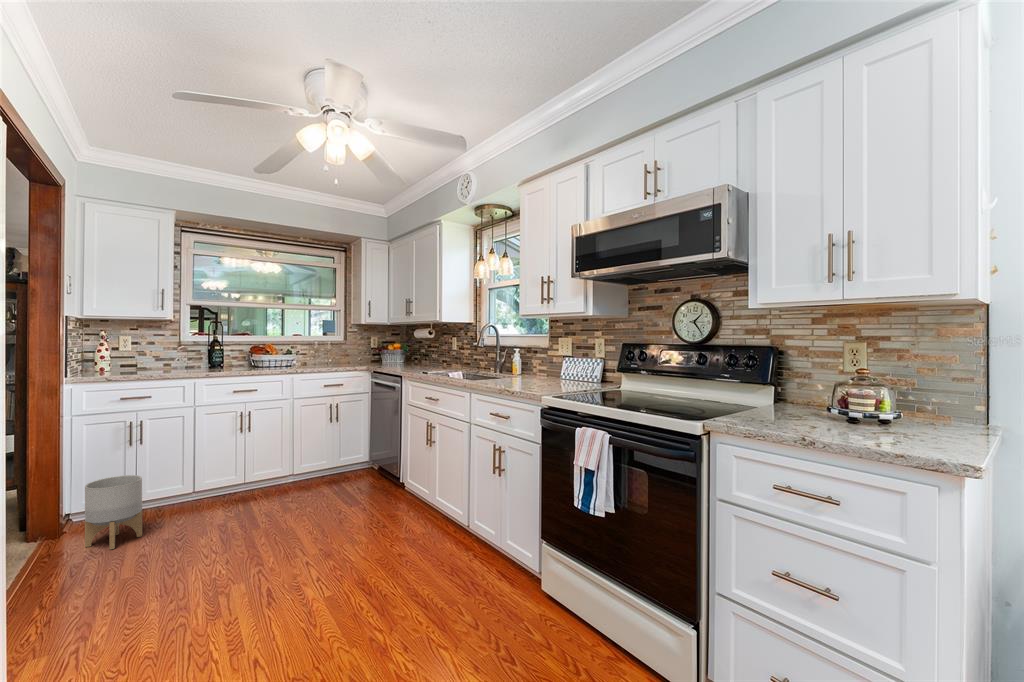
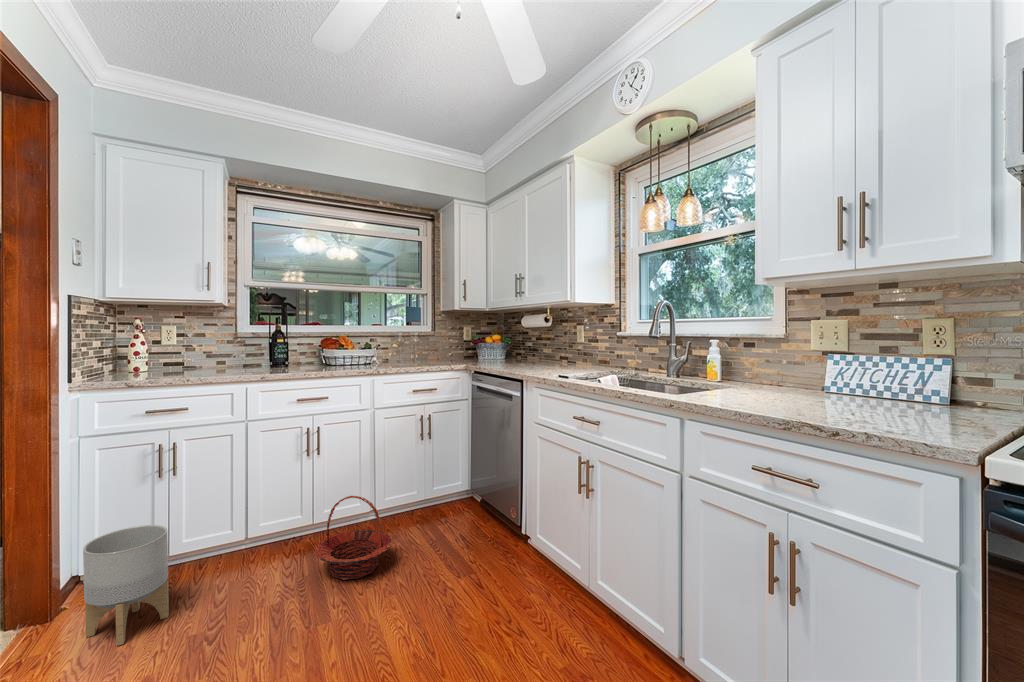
basket: none [247,457,305,513] -> present [315,496,392,580]

